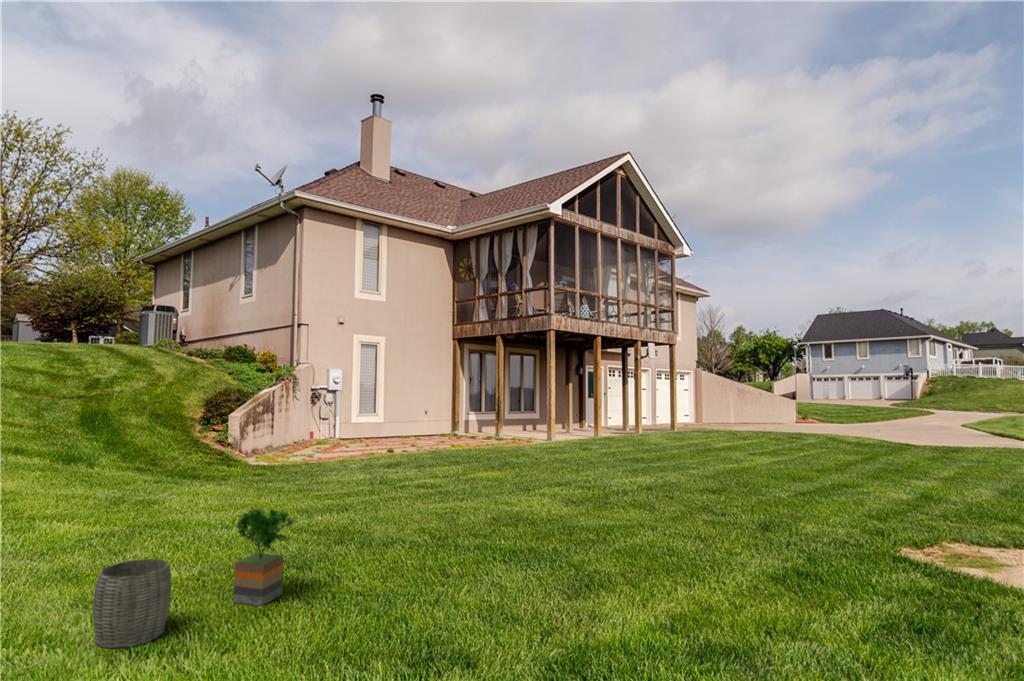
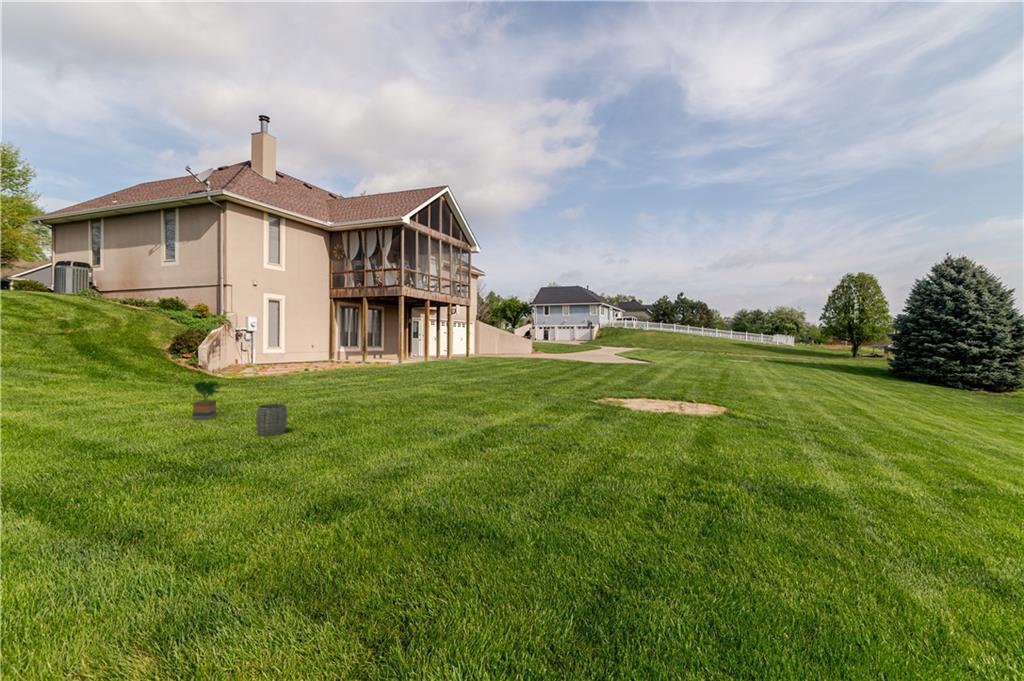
potted tree: present [233,509,294,606] -> present [193,381,221,420]

